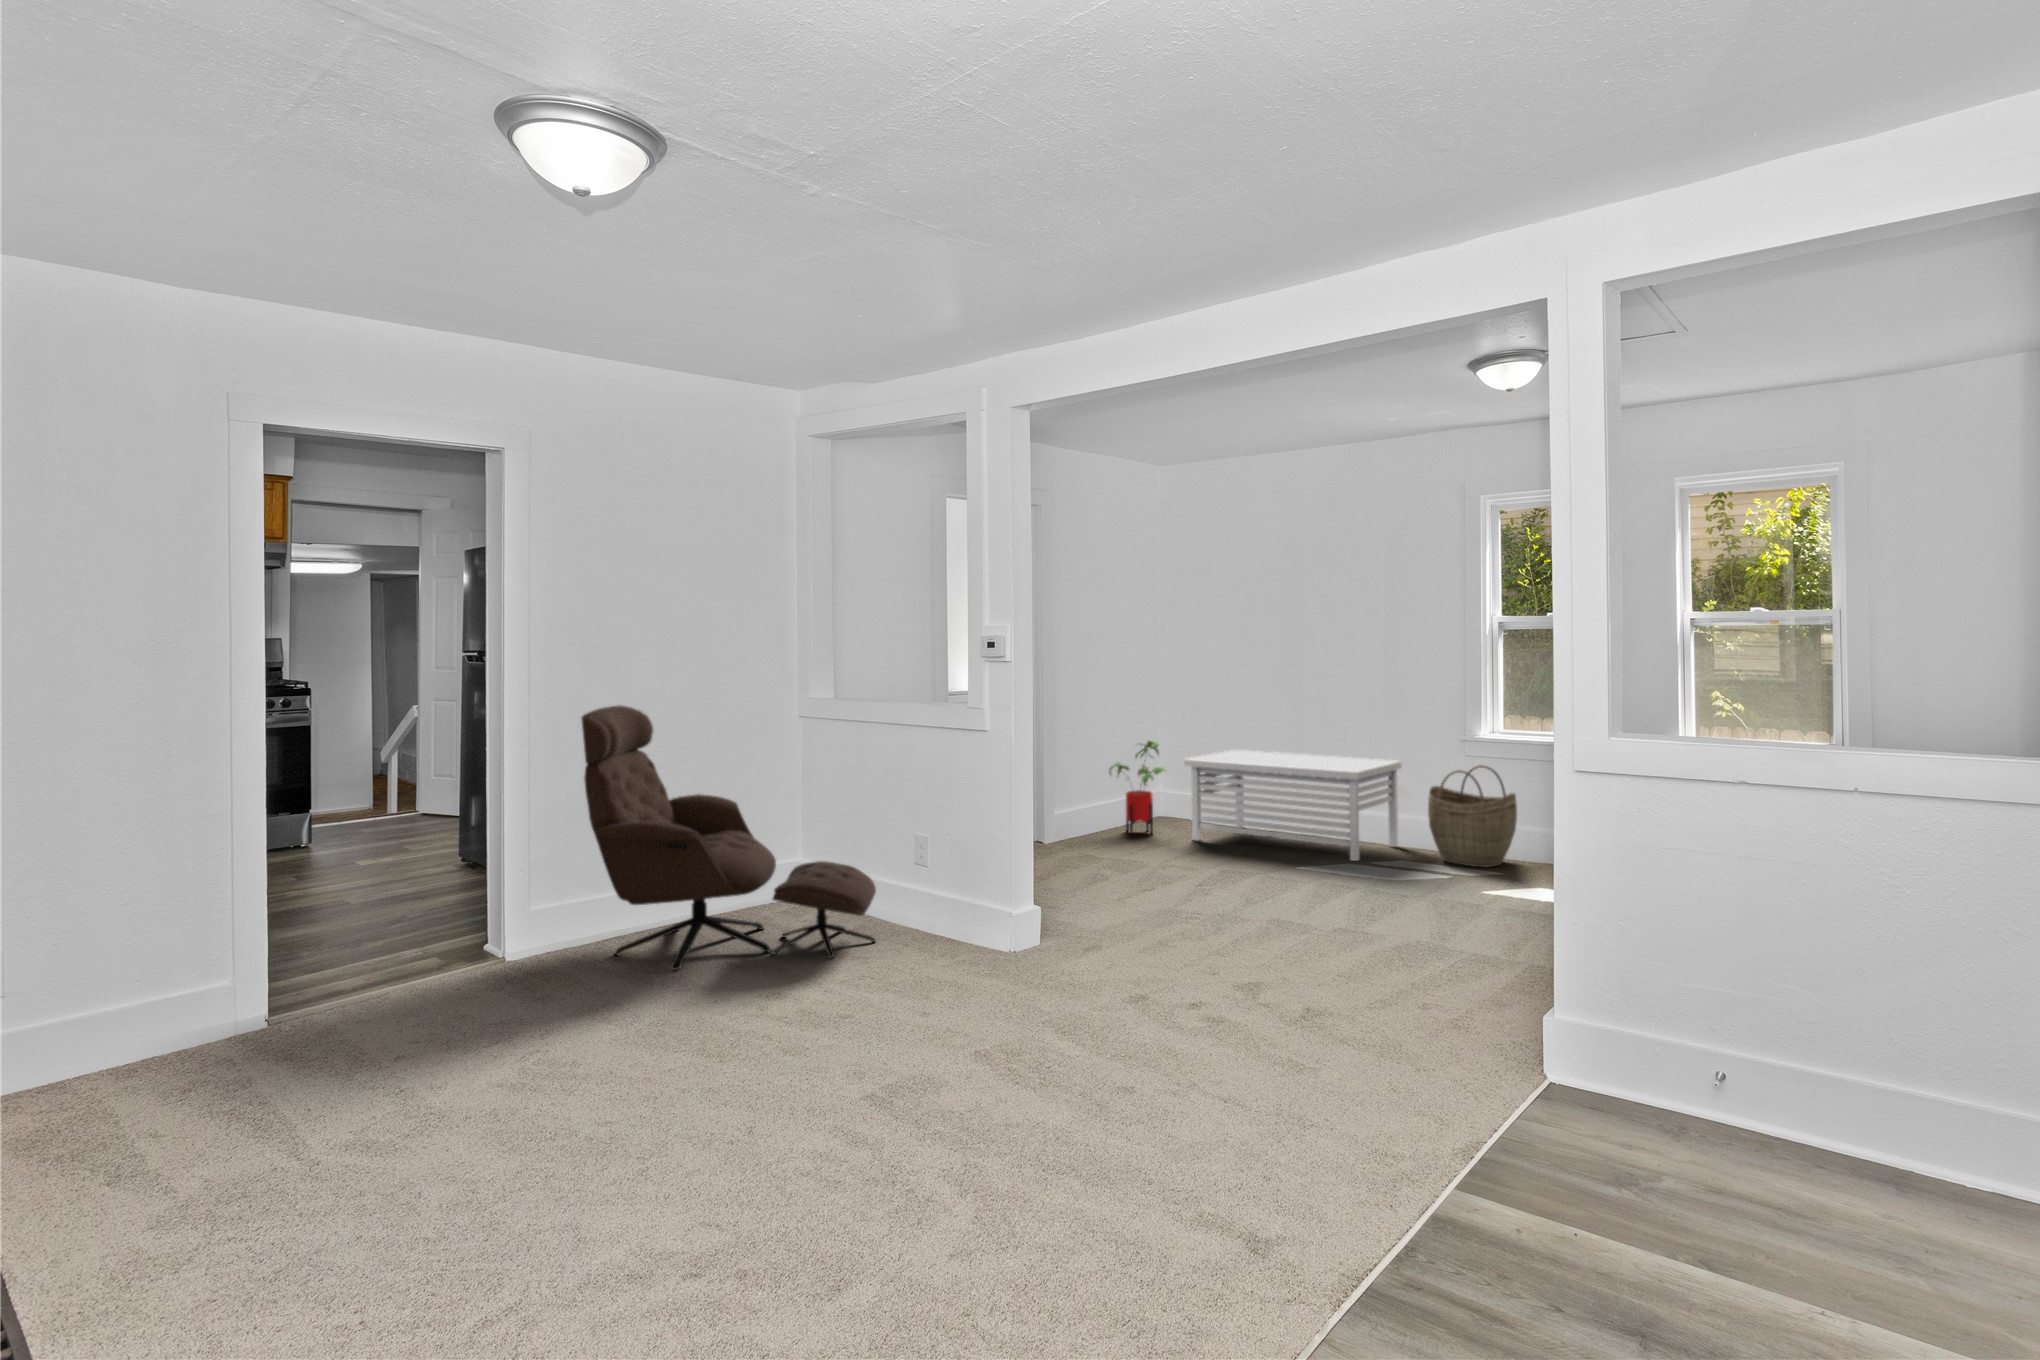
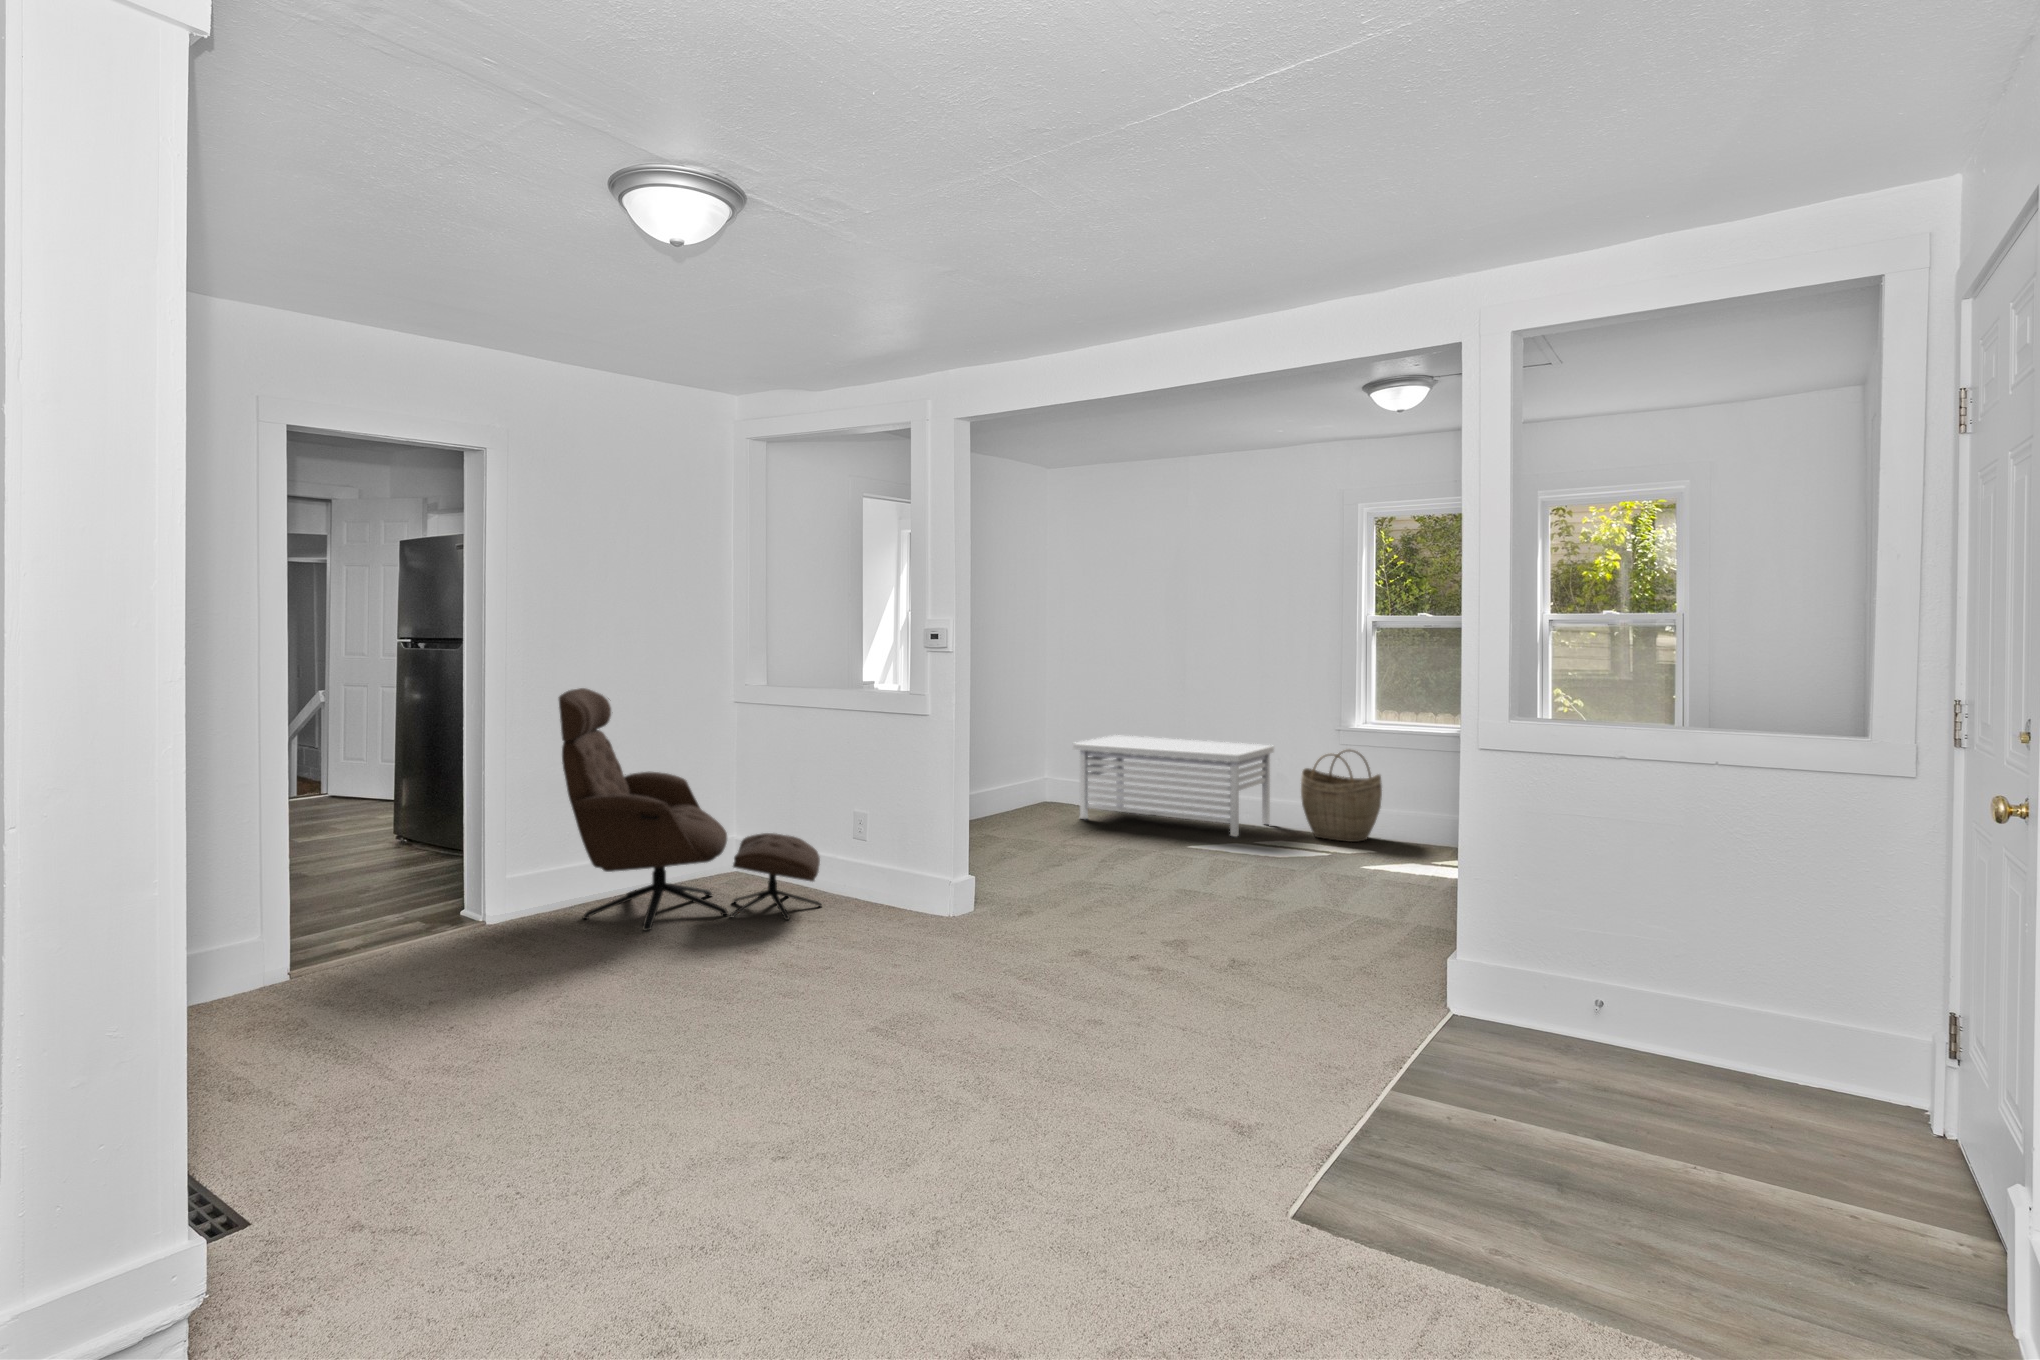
house plant: present [1109,741,1167,835] -> none [1000,726,1057,814]

